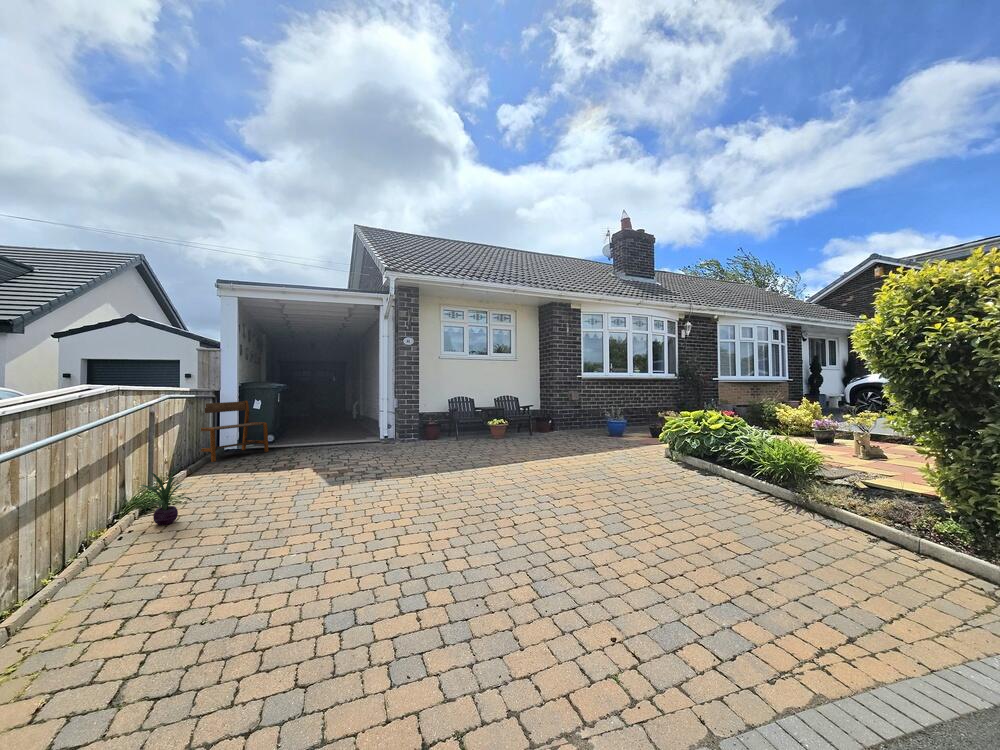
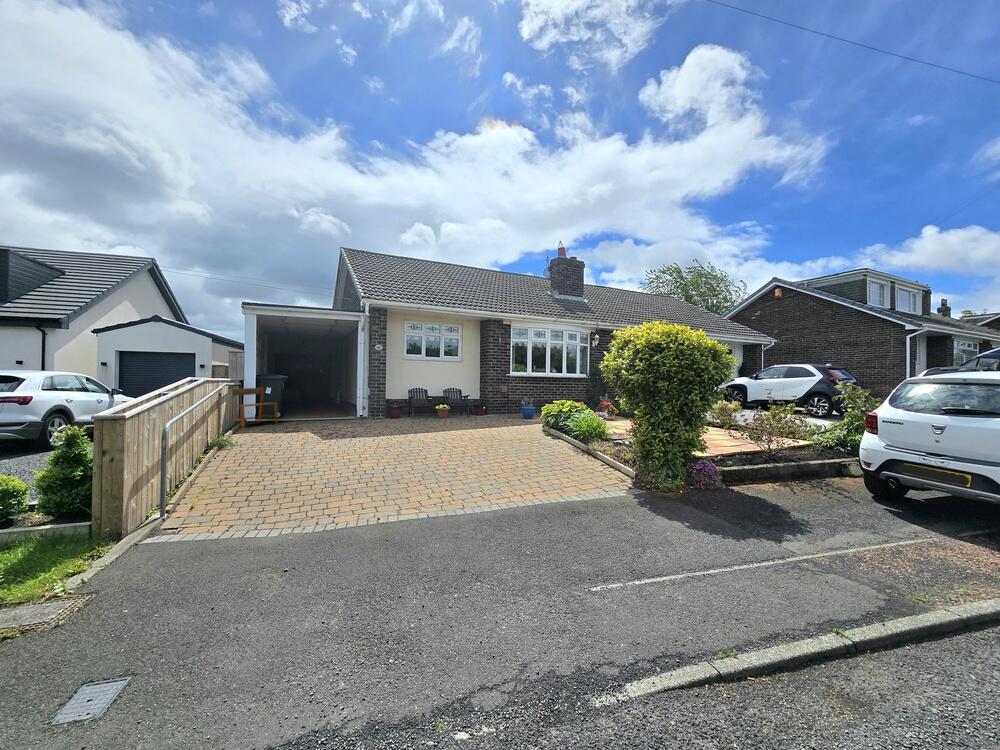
decorative plant: present [128,470,192,525] -> none [216,425,253,454]

